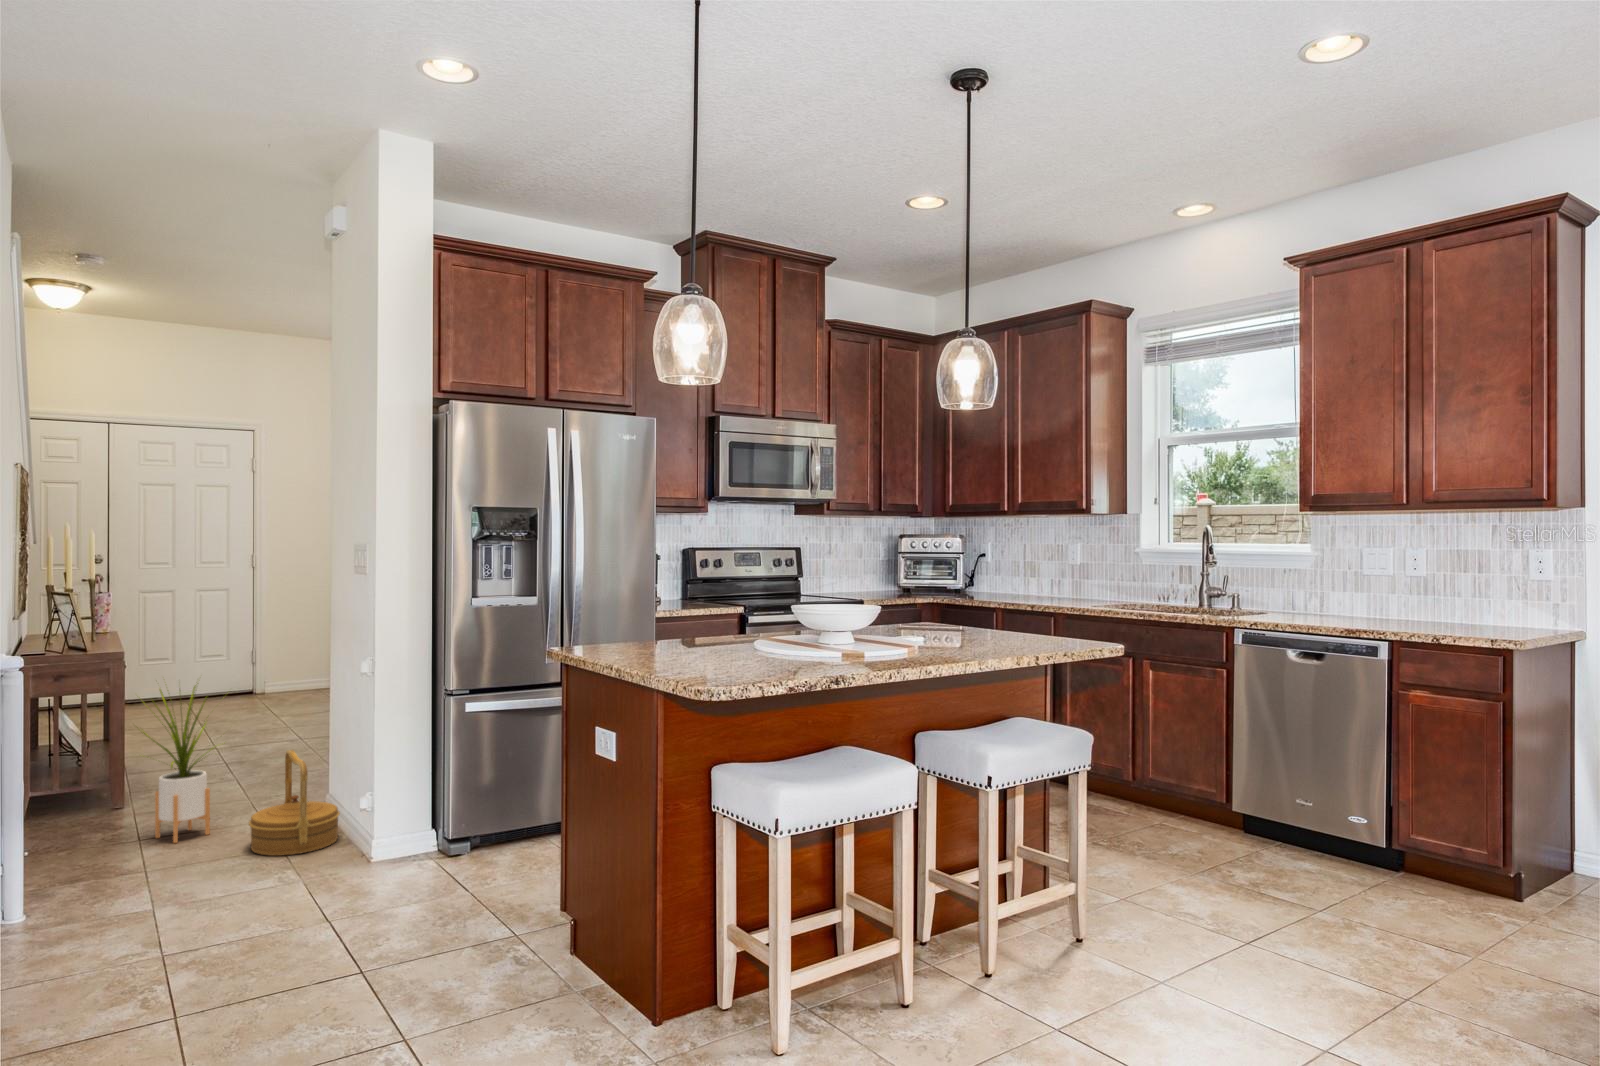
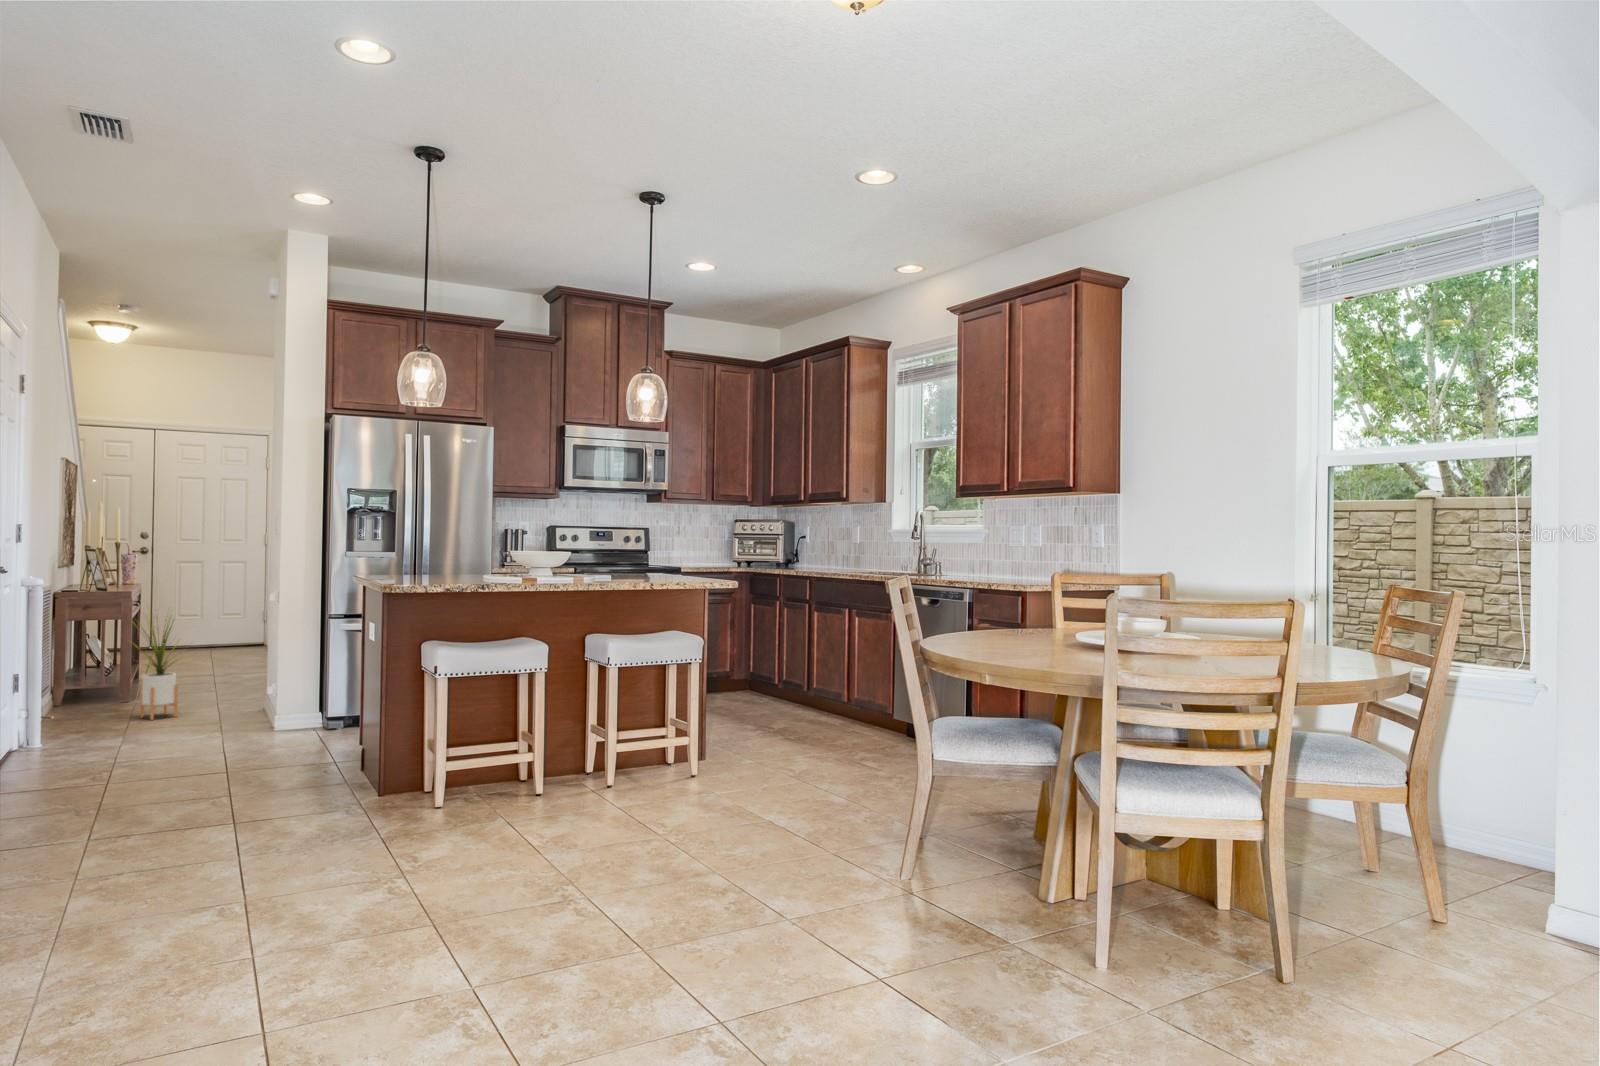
basket: present [249,750,340,856] -> none [197,659,263,727]

